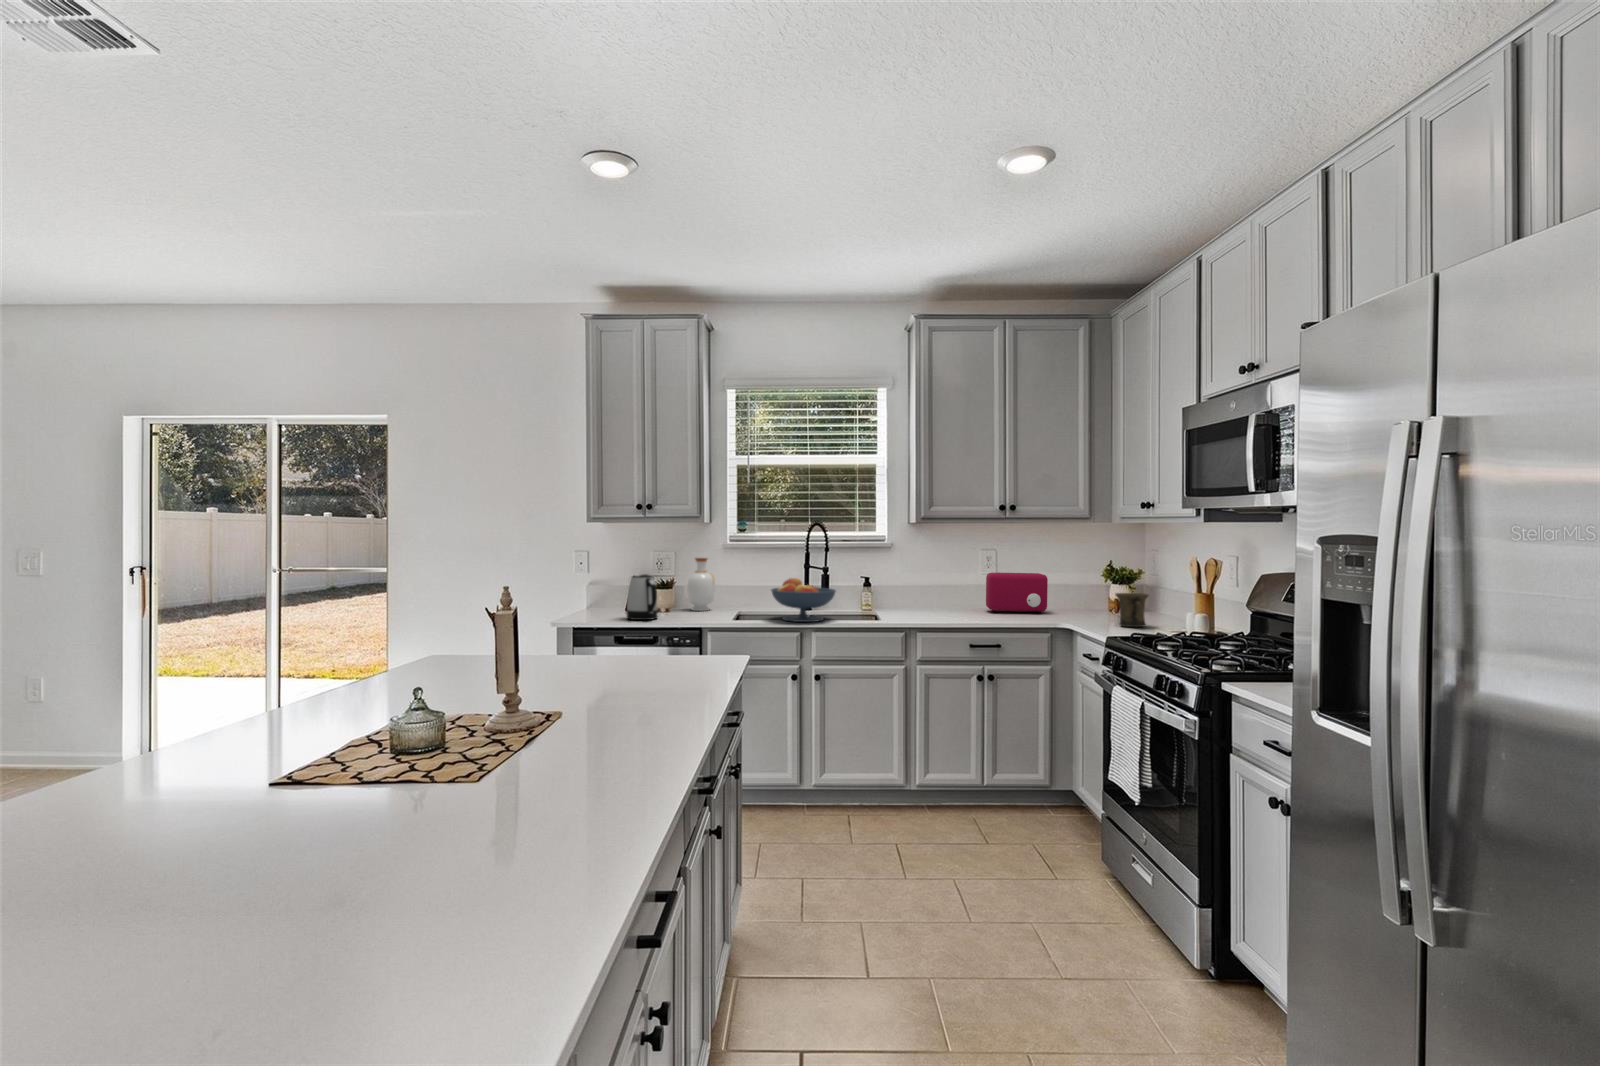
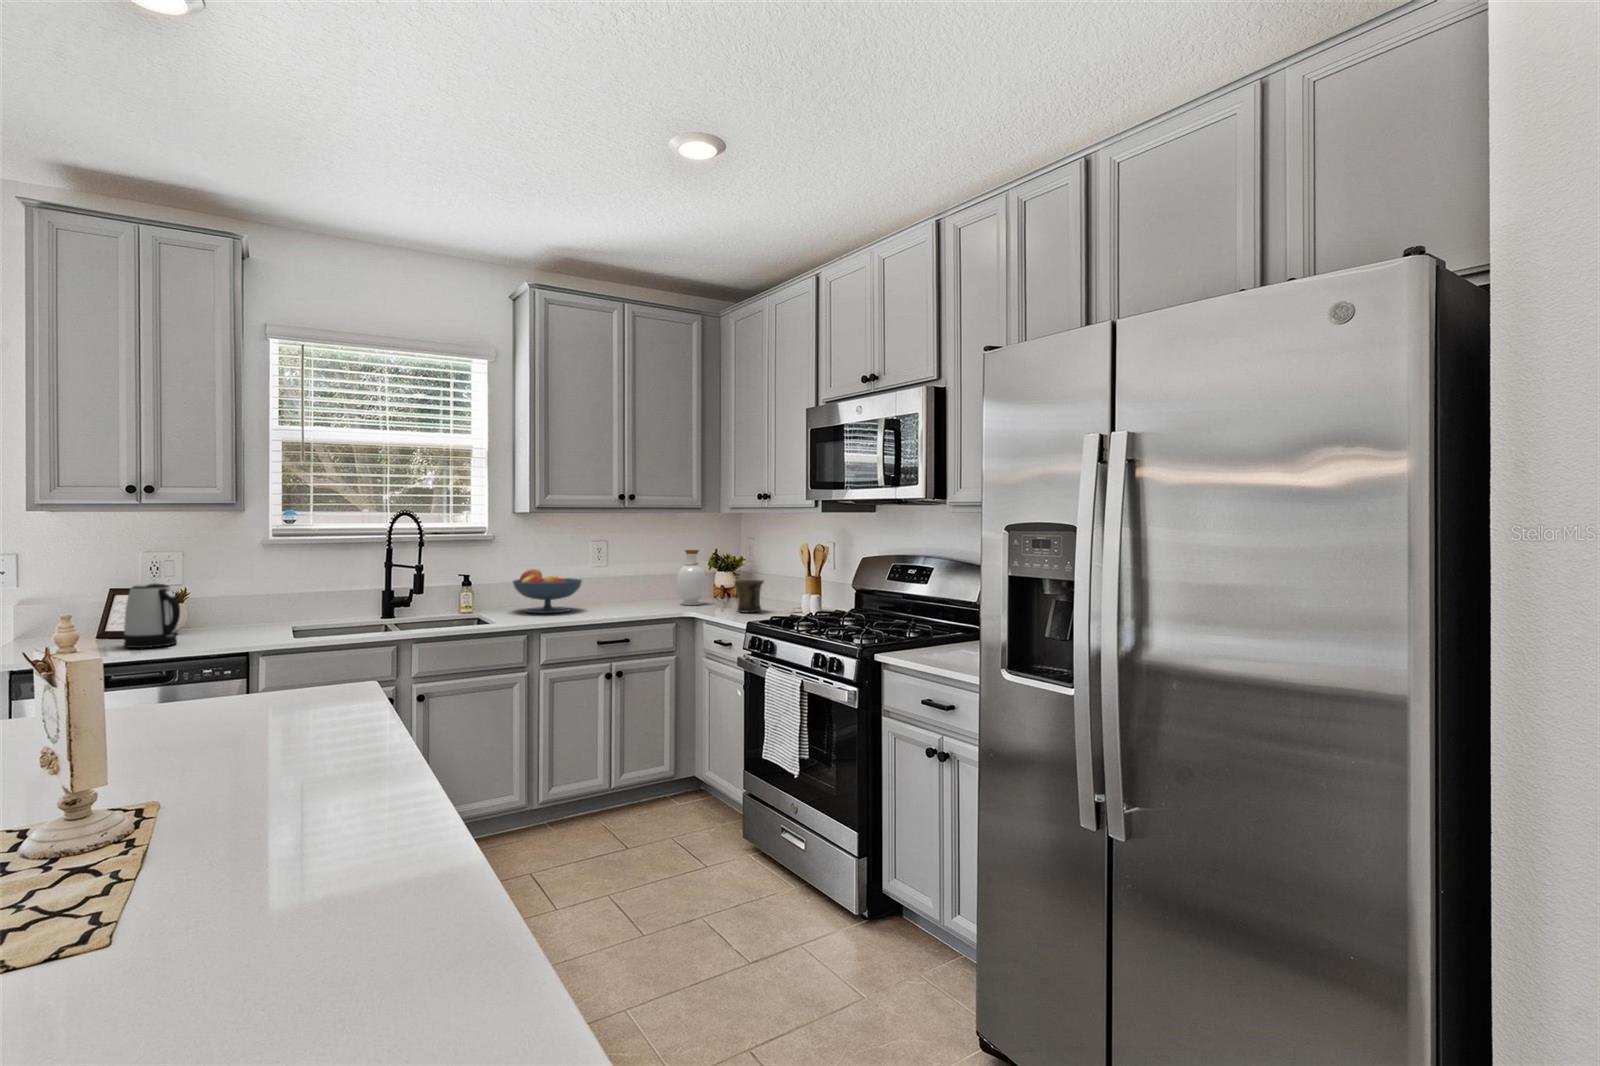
bottle: present [687,558,715,611] -> present [677,550,708,605]
toaster: present [986,572,1048,613] -> none [598,564,662,607]
fruit bowl: present [771,578,836,622] -> present [513,569,582,613]

